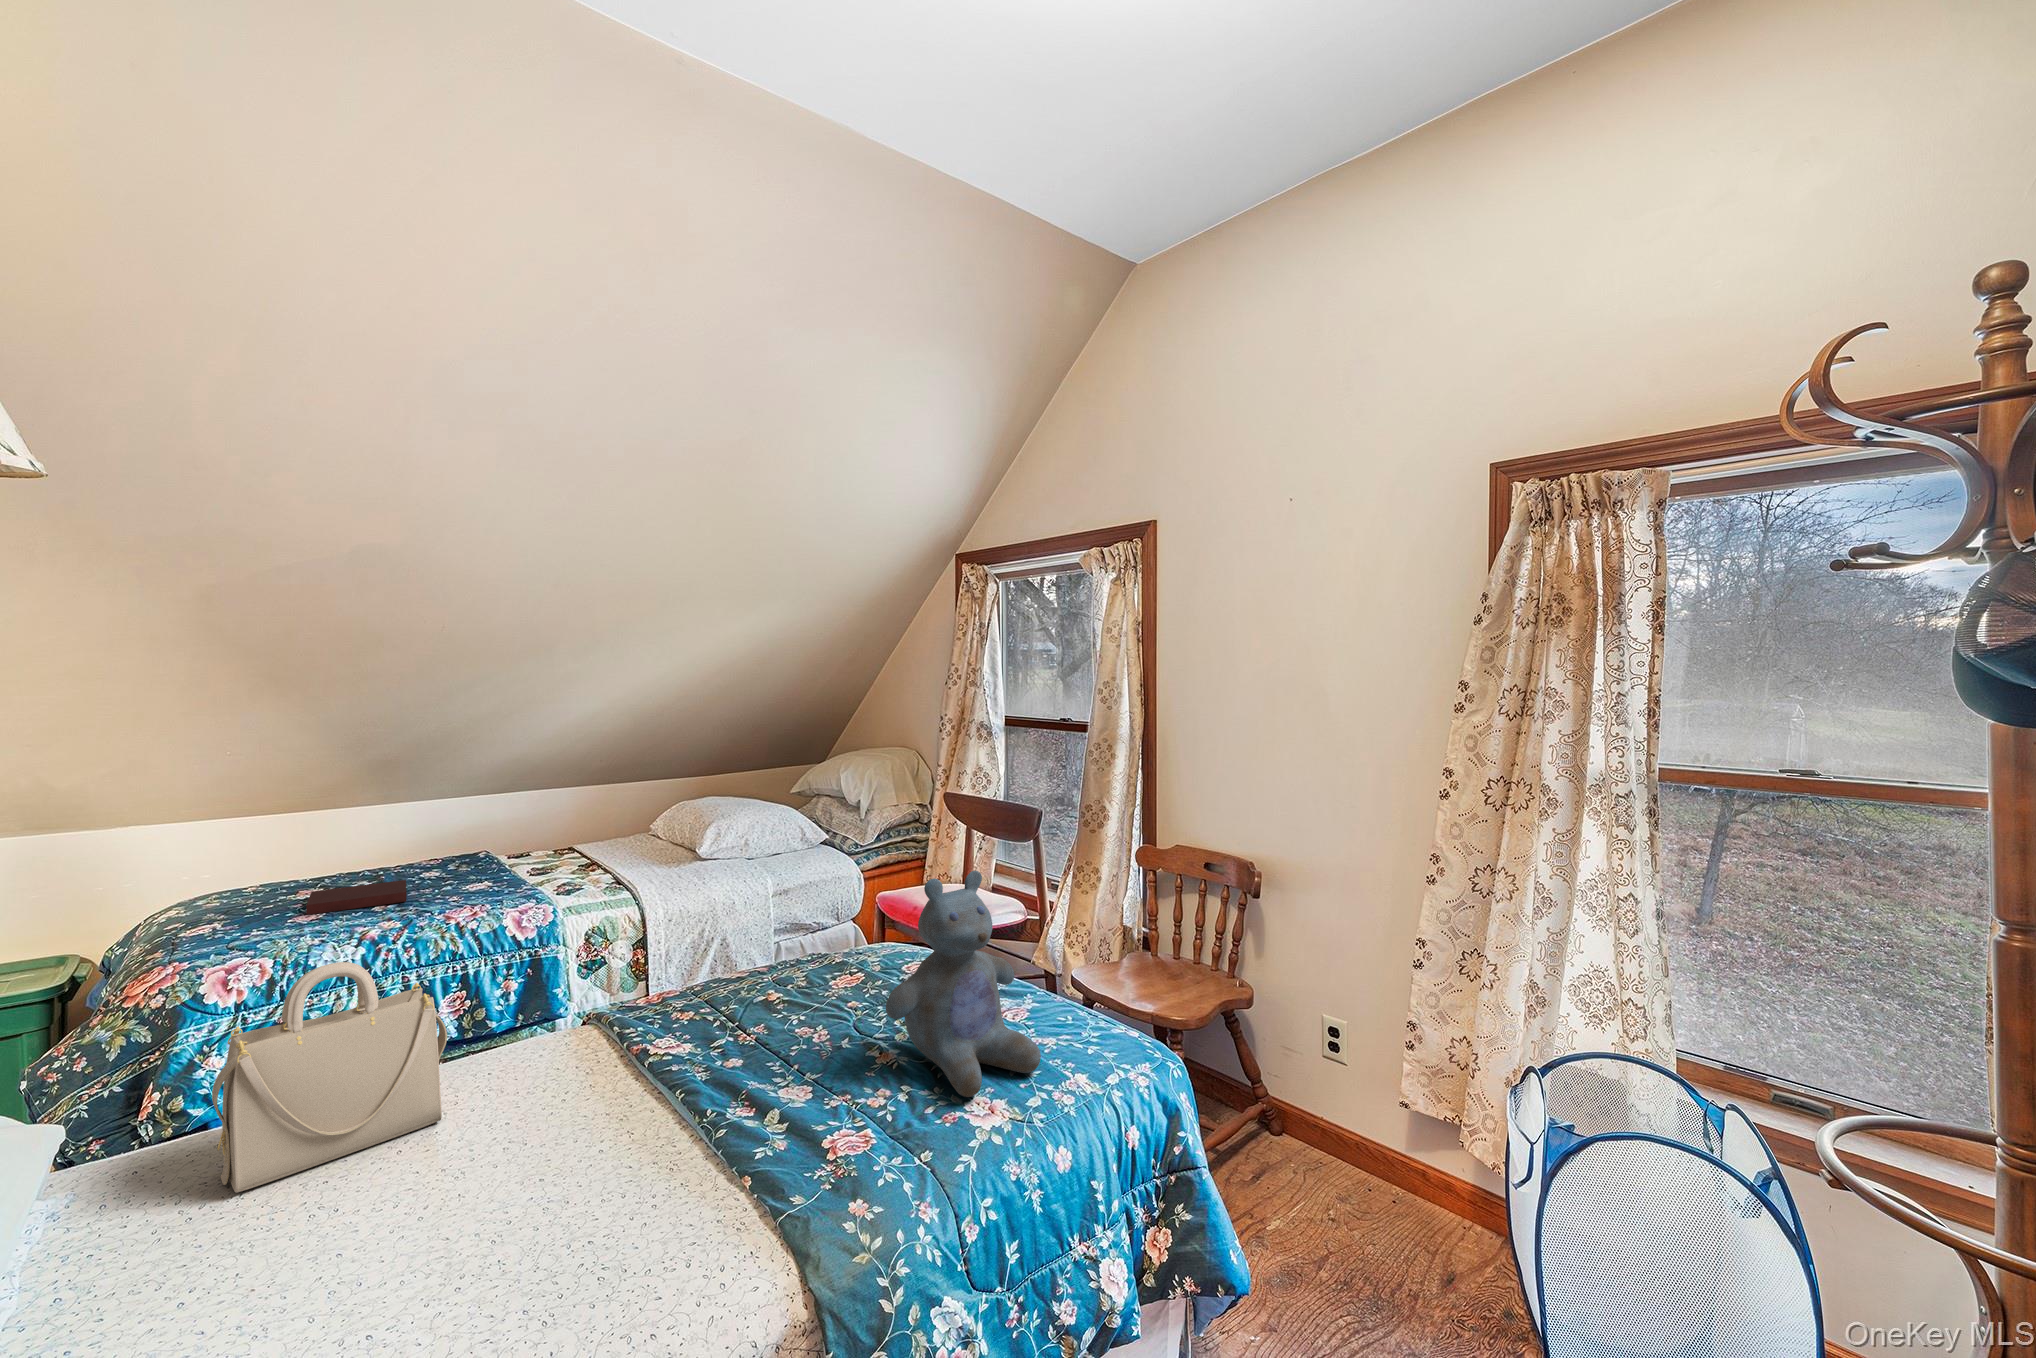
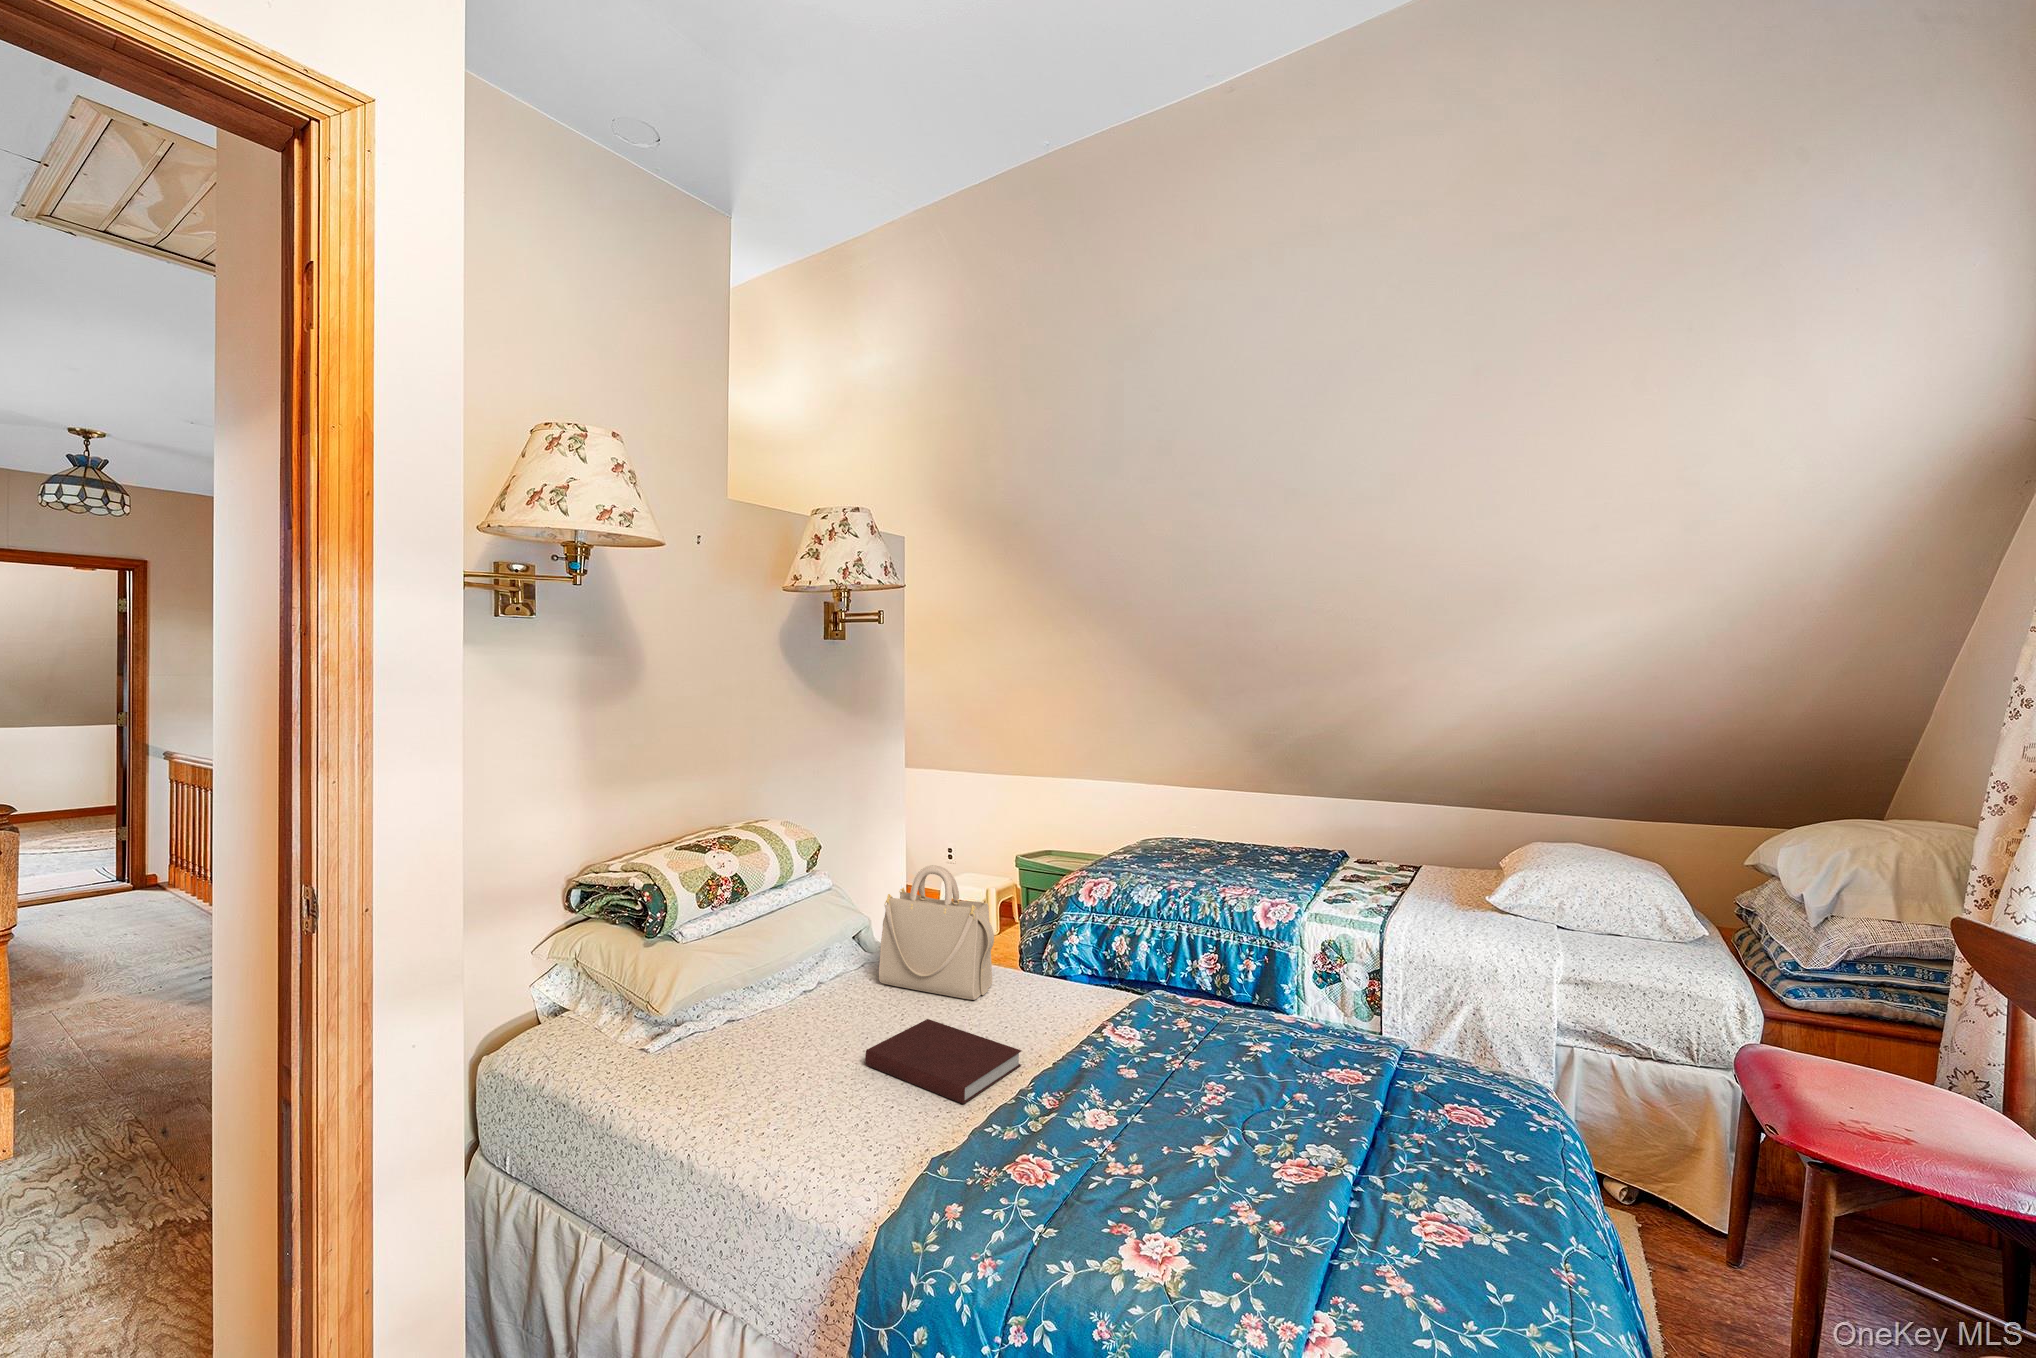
stuffed bear: present [886,871,1041,1097] -> none [1141,944,1347,1265]
notebook: present [306,880,406,915] -> present [865,1019,1021,1104]

